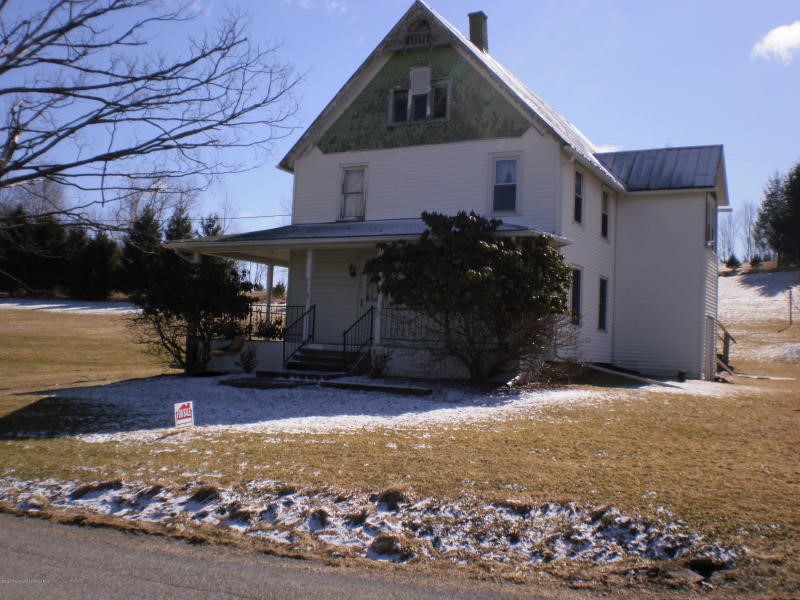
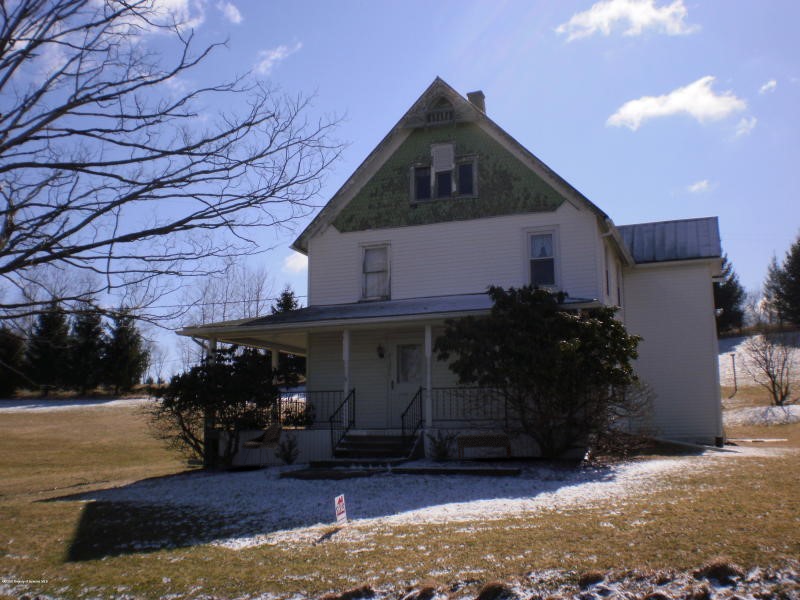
bench: none [393,354,446,379] -> present [456,433,512,459]

